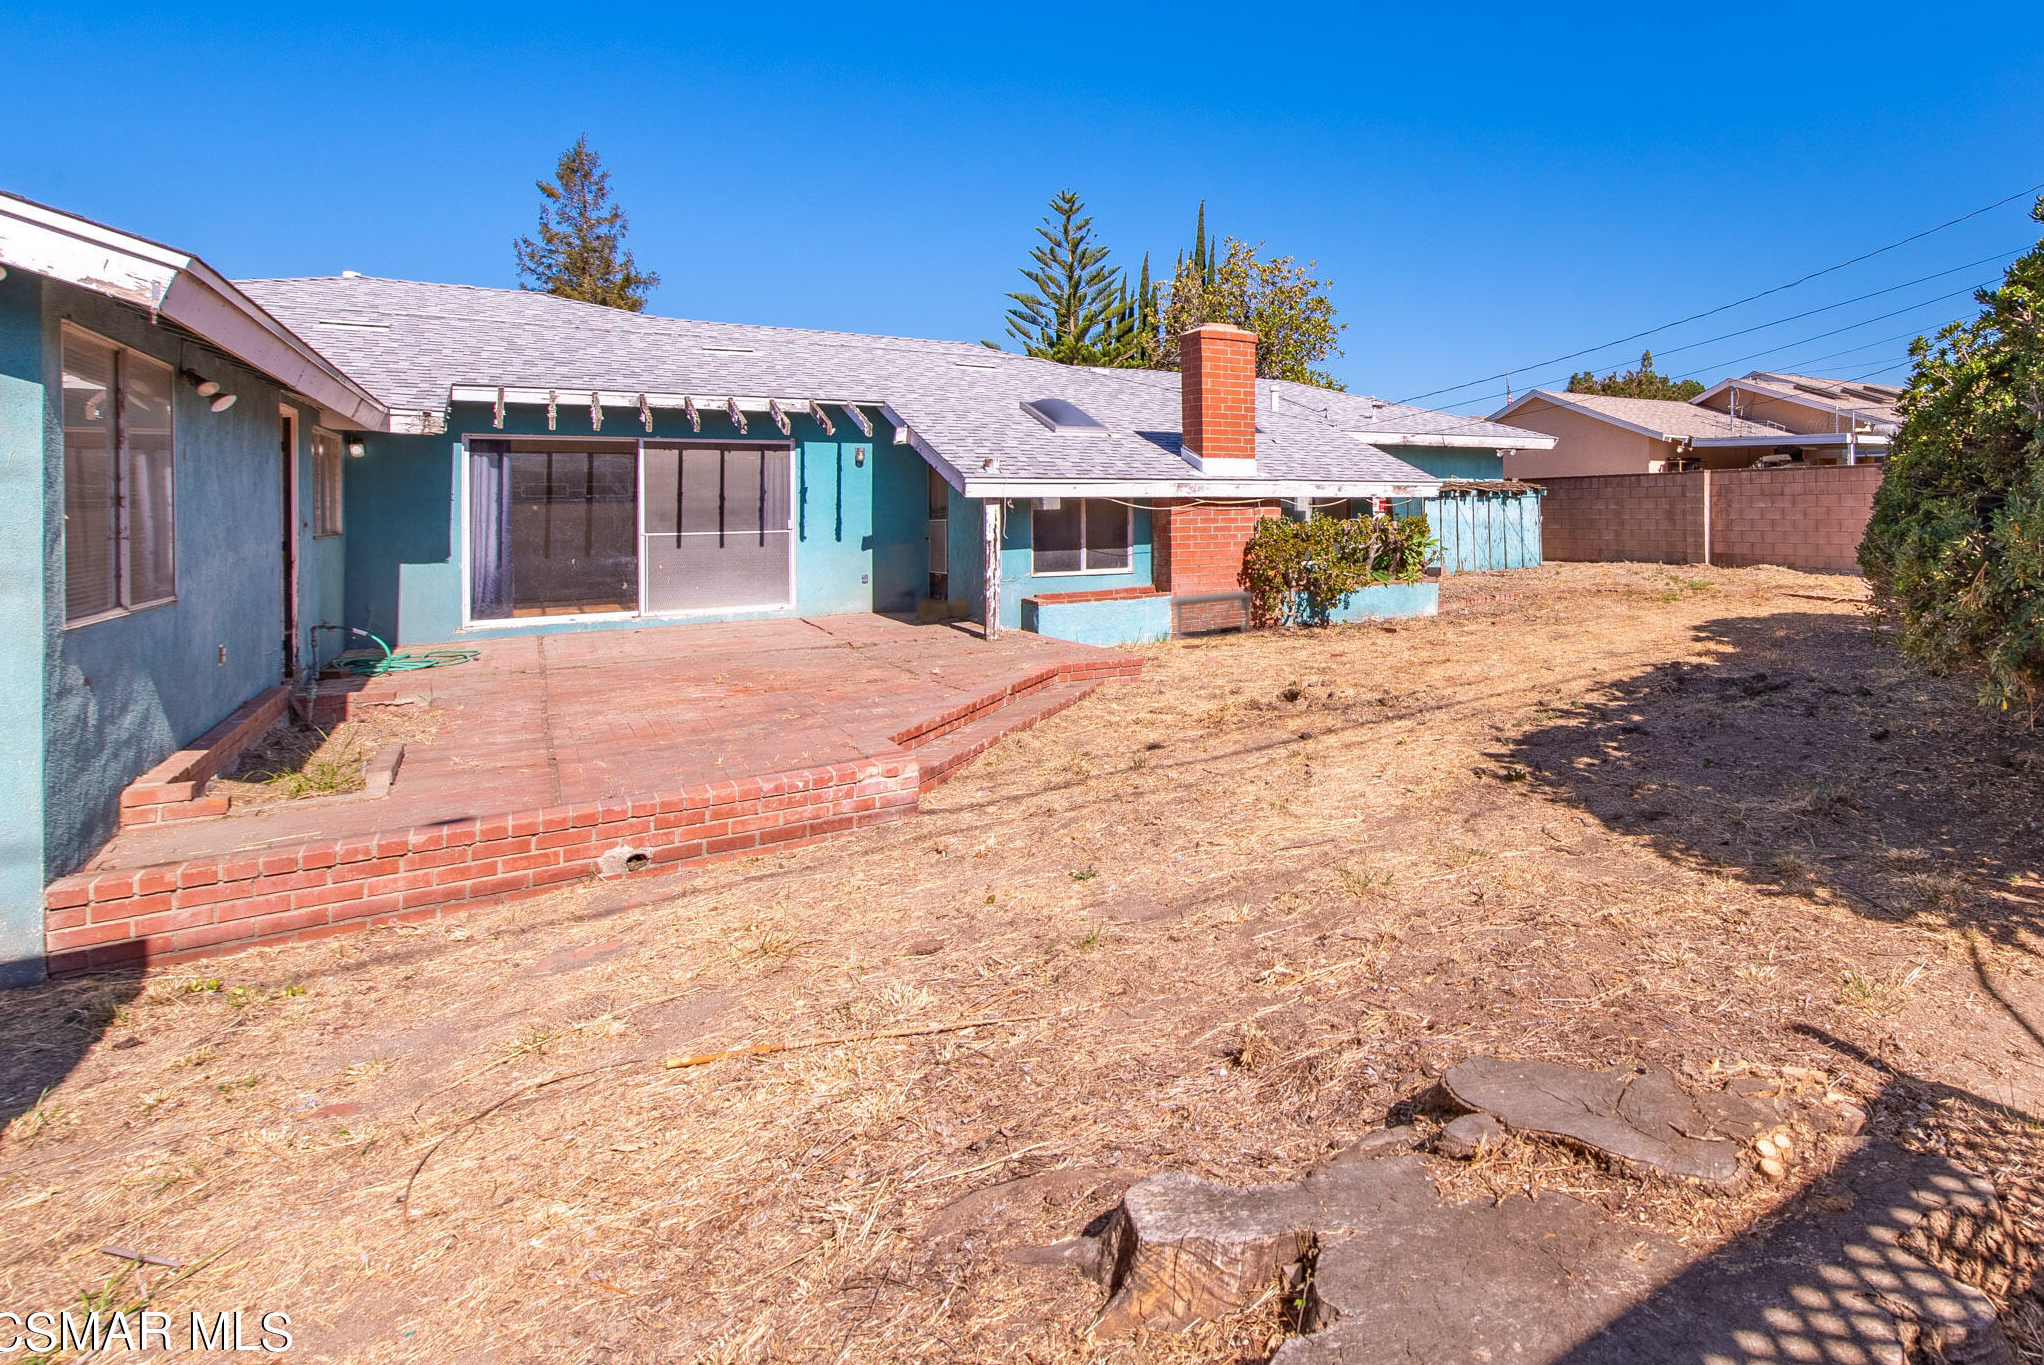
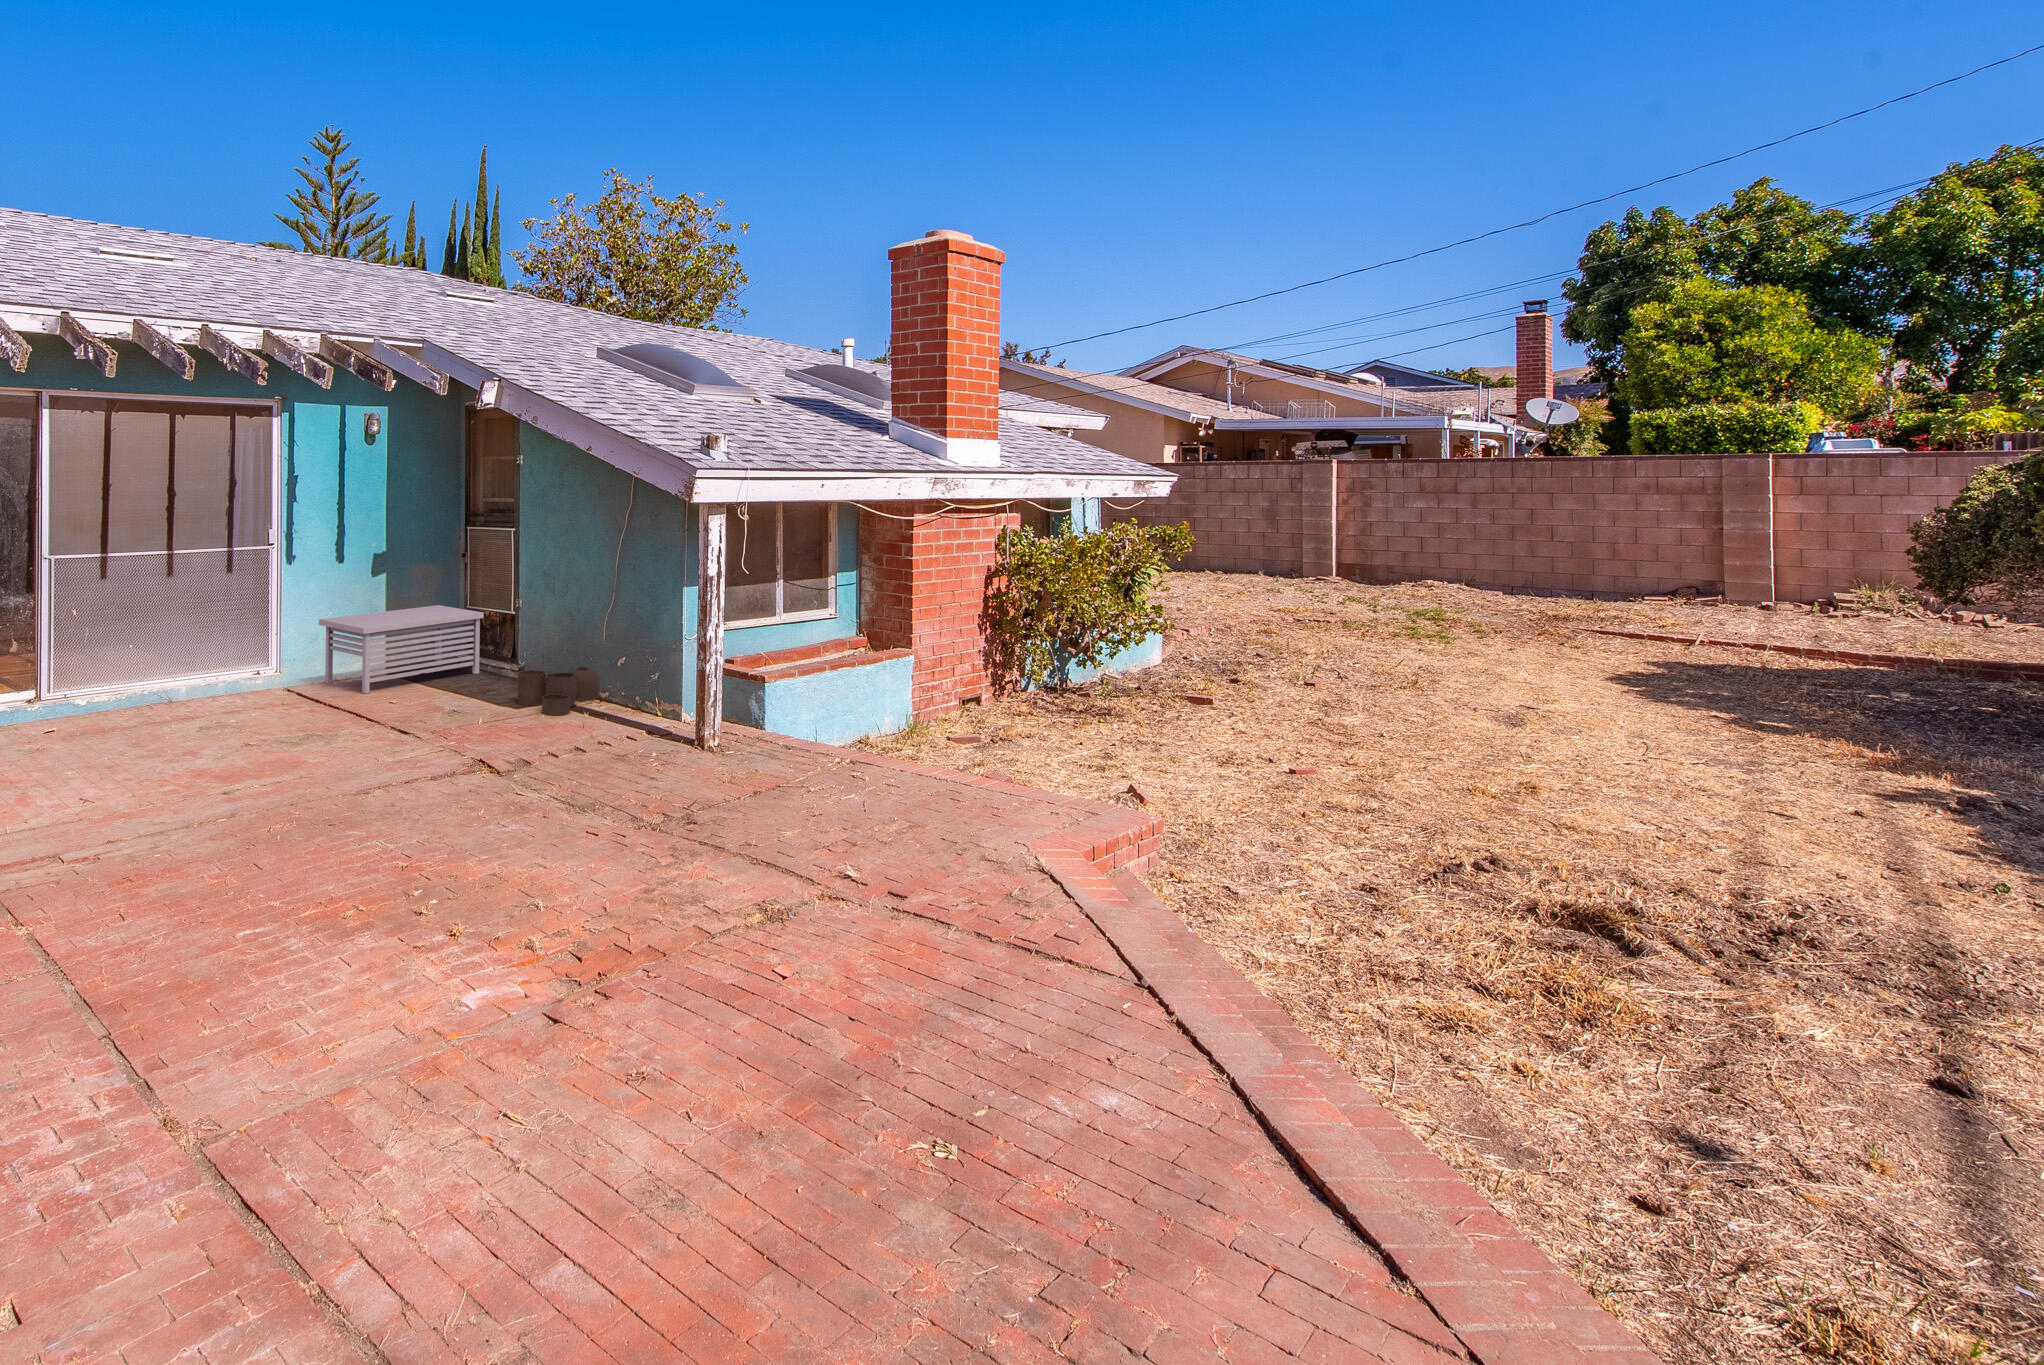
storage bench: present [1169,591,1252,639] -> present [319,605,484,693]

